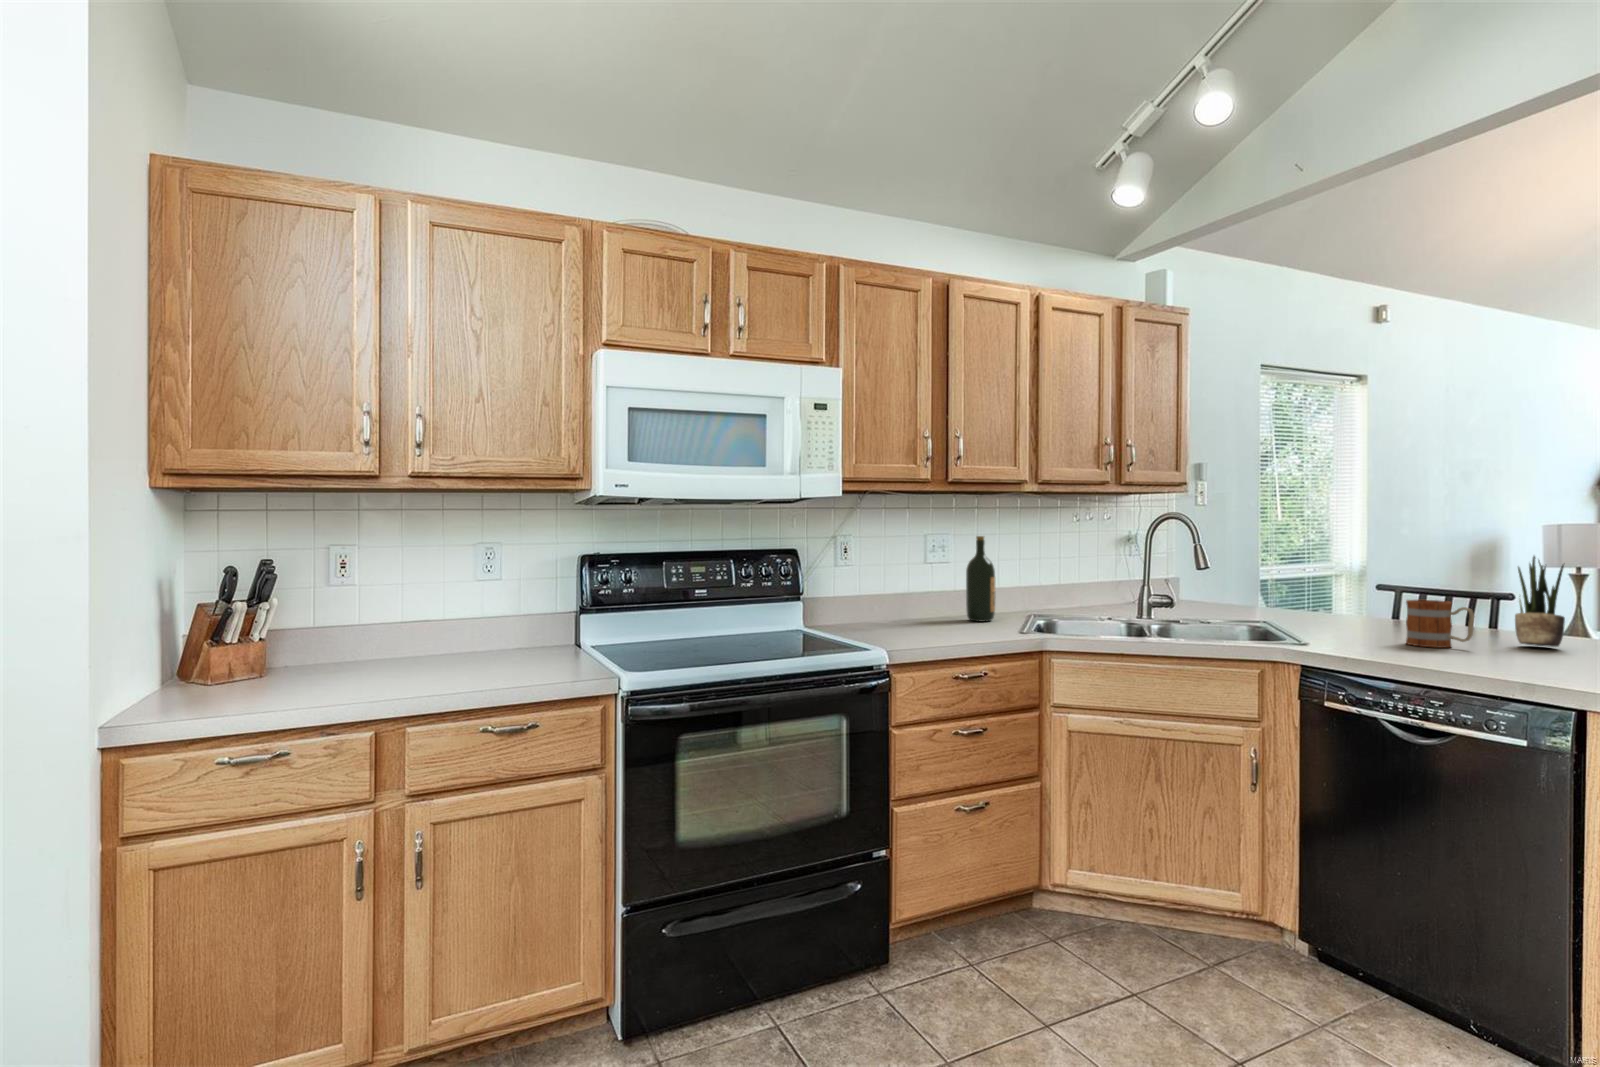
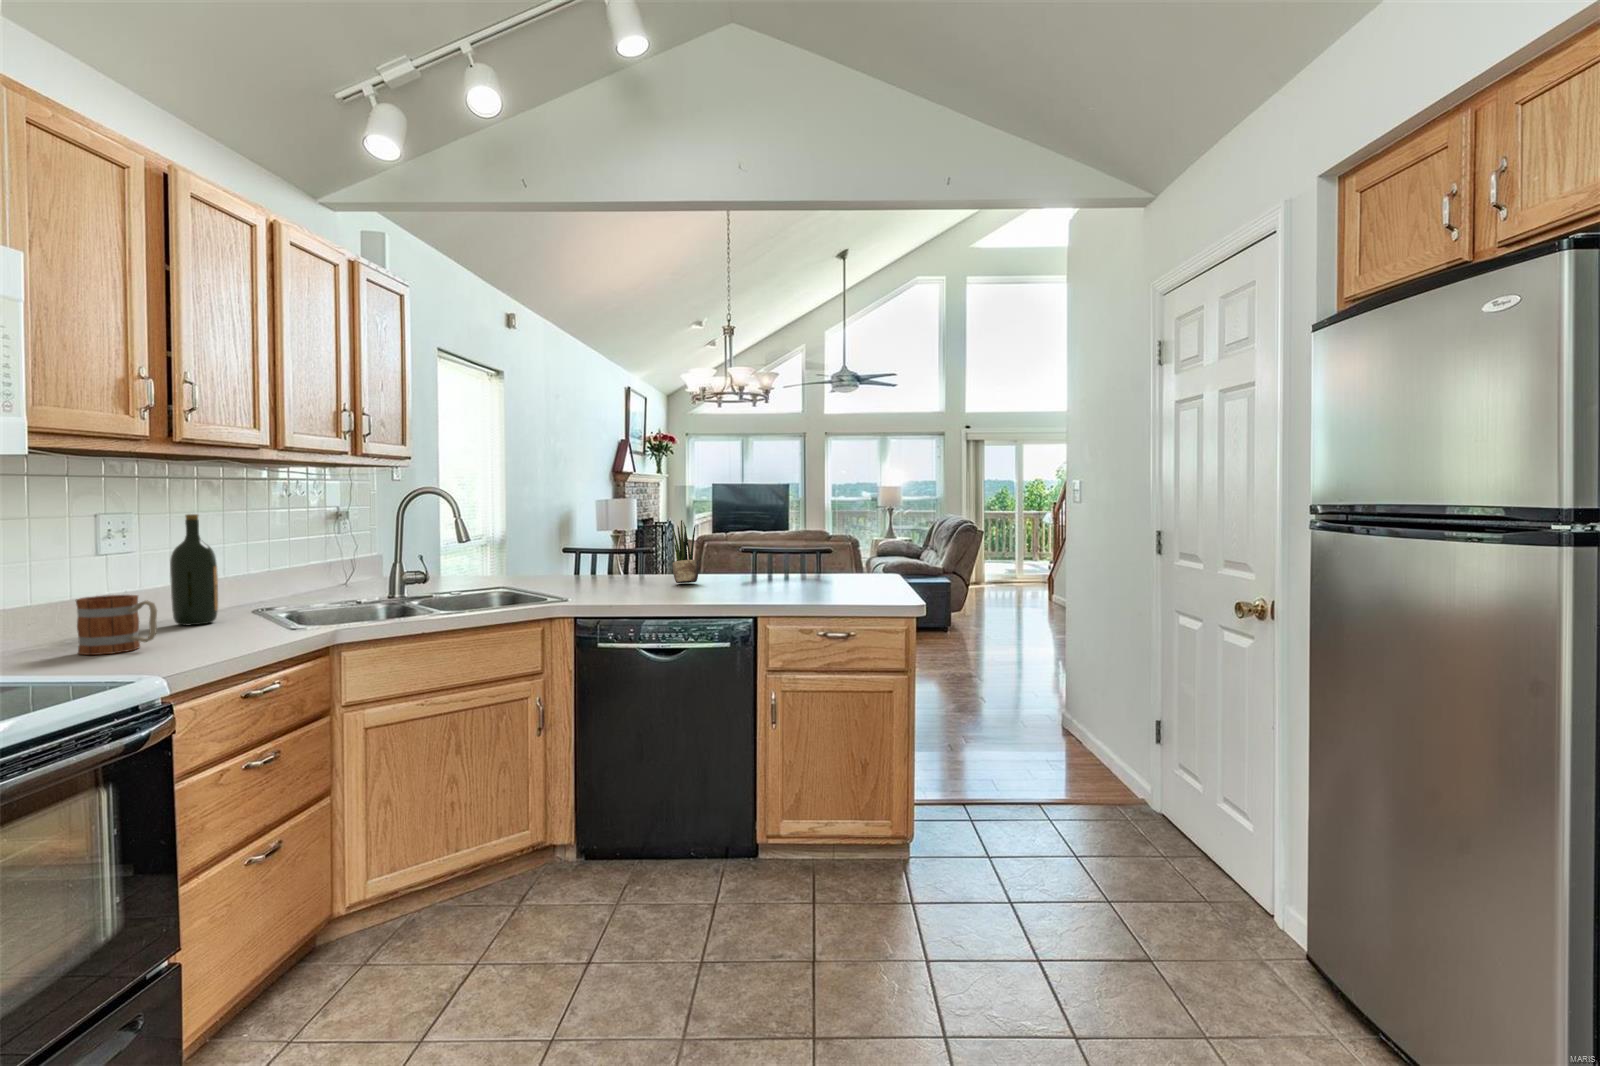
mug: present [1406,600,1474,648] -> present [76,595,157,655]

